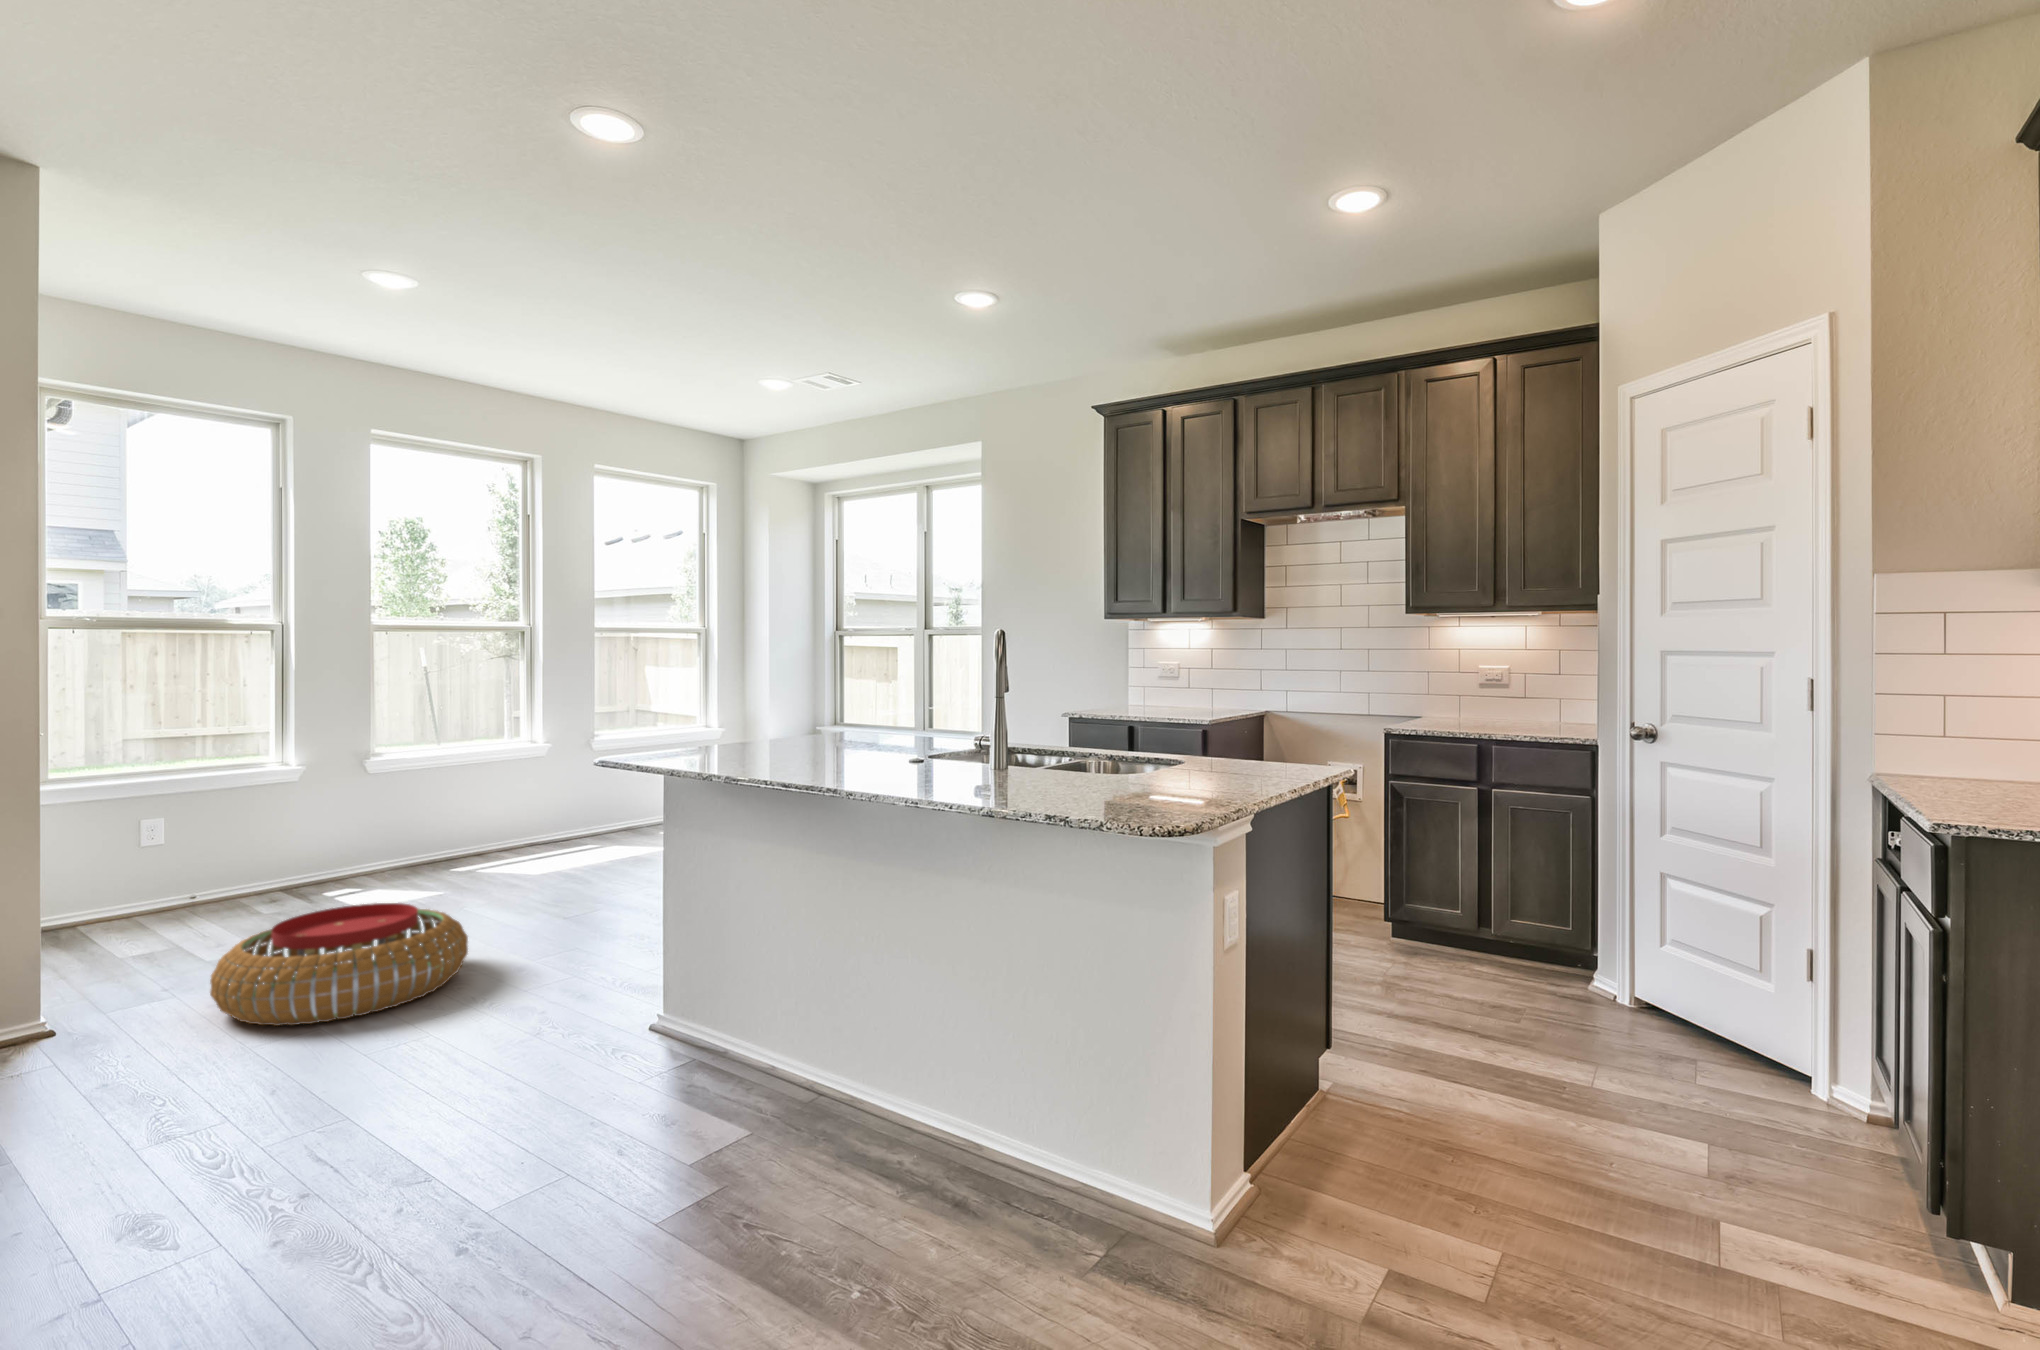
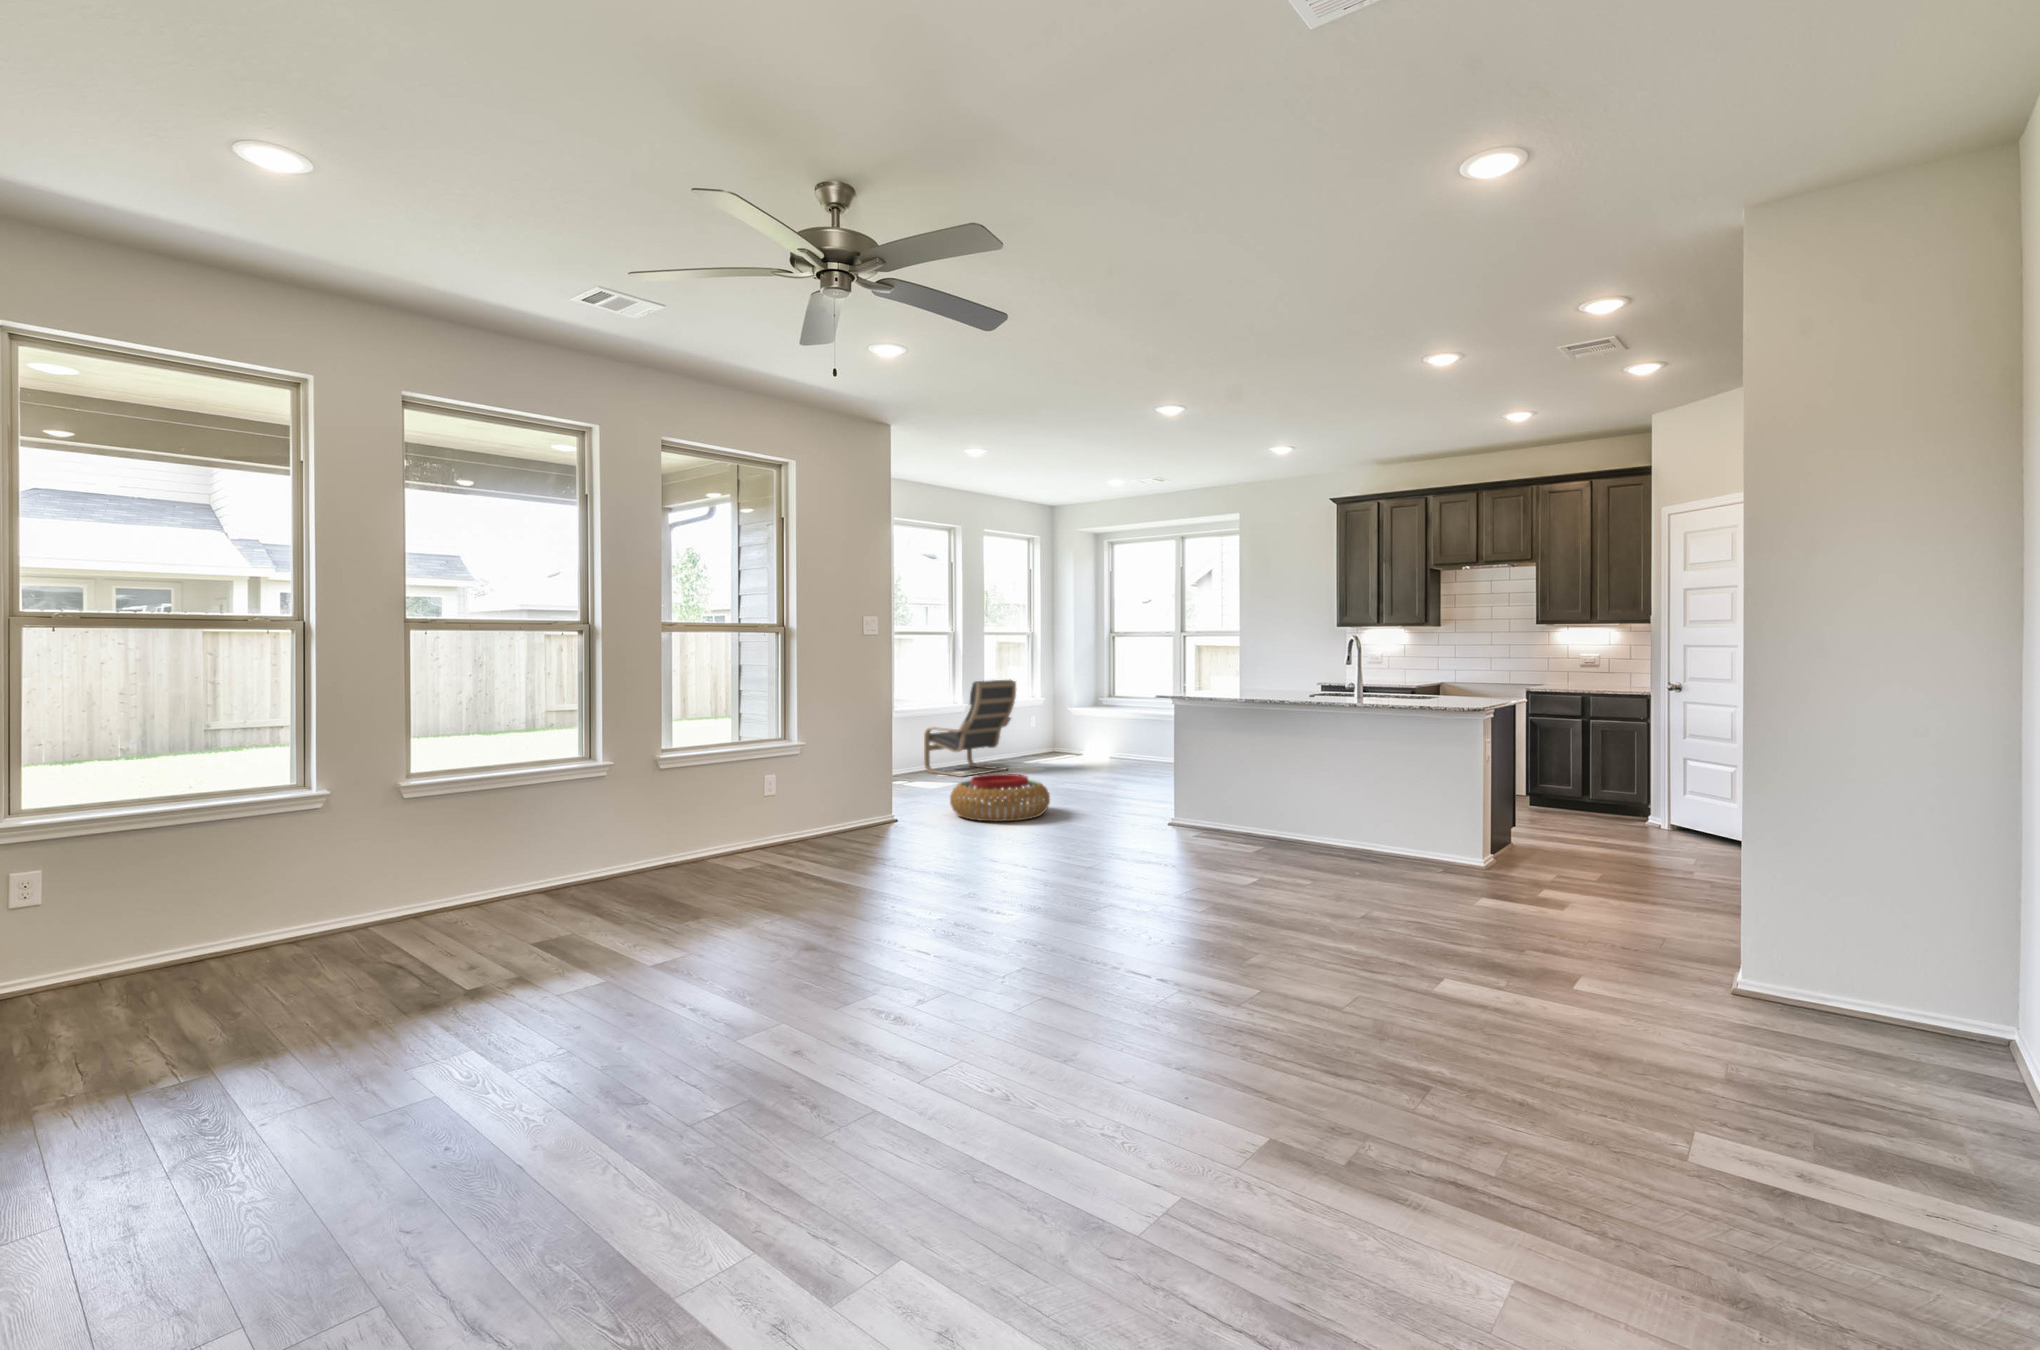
lounge chair: none [452,704,610,870] -> present [924,680,1016,777]

